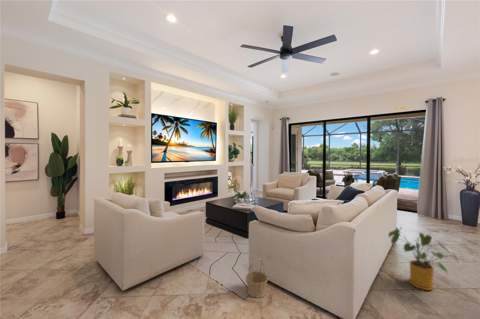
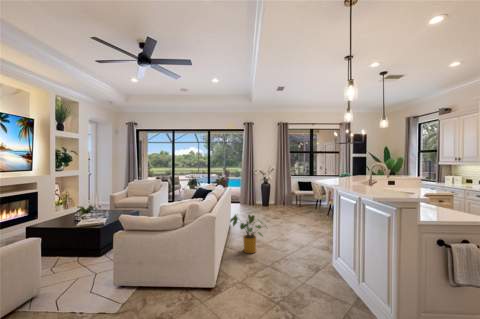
basket: present [246,259,268,298] -> none [115,266,140,307]

